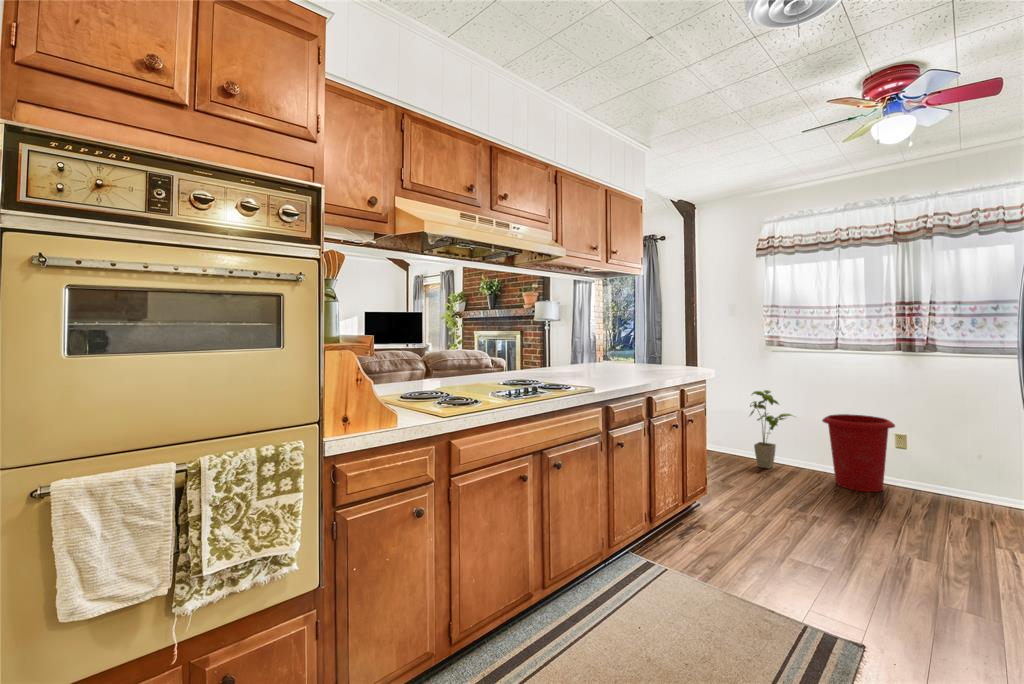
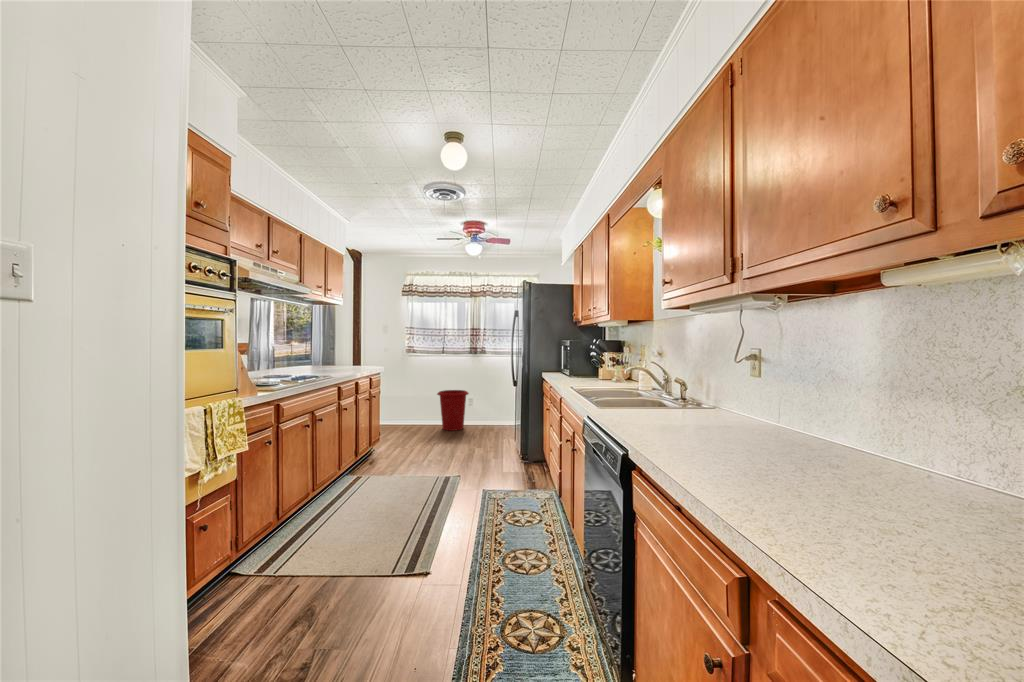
house plant: present [750,390,792,468] -> none [397,379,424,428]

